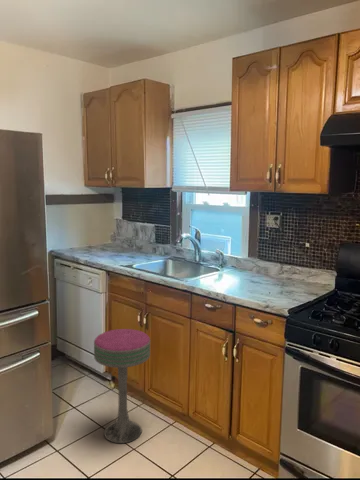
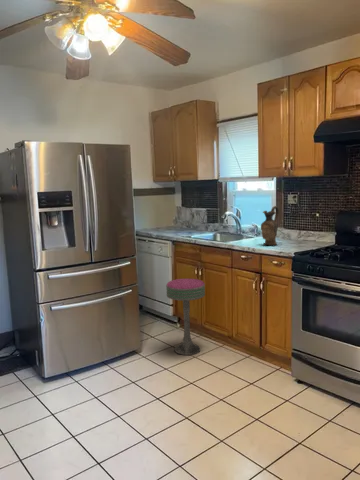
ceramic pitcher: none [233,233,258,289] -> present [261,206,279,245]

